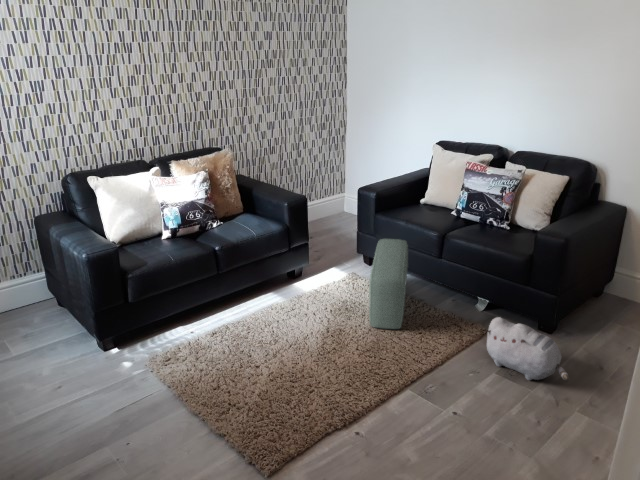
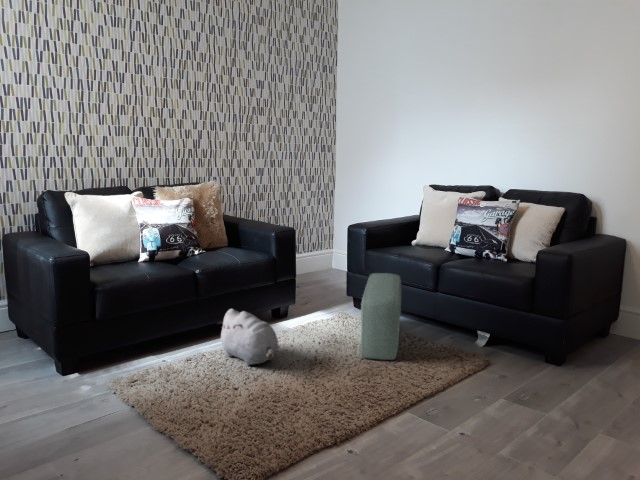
plush toy: present [484,317,569,381] -> present [218,309,279,366]

